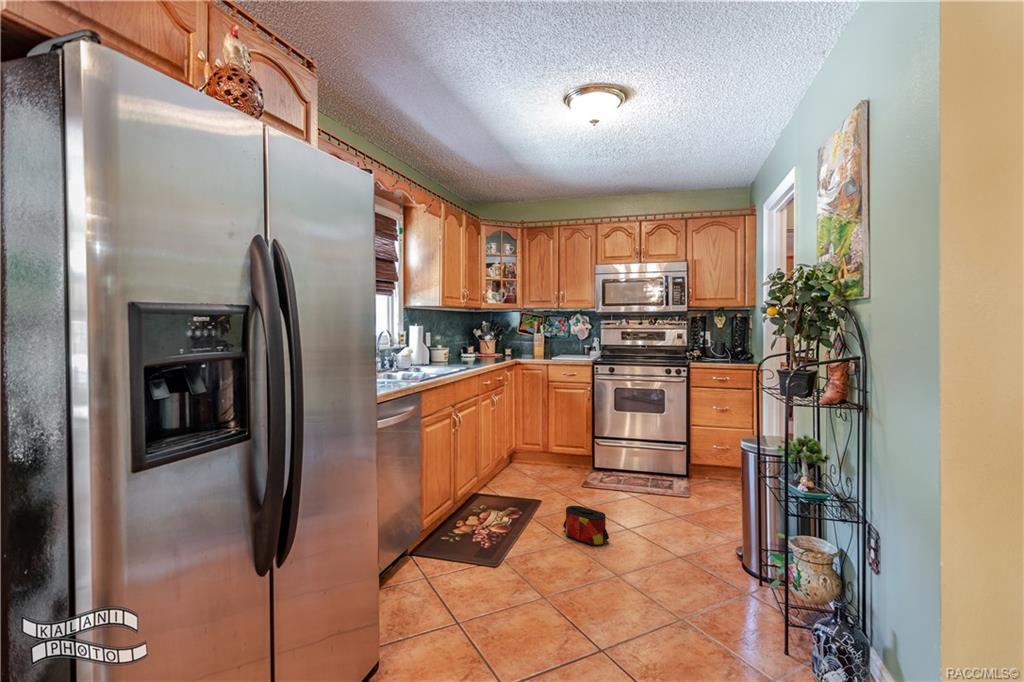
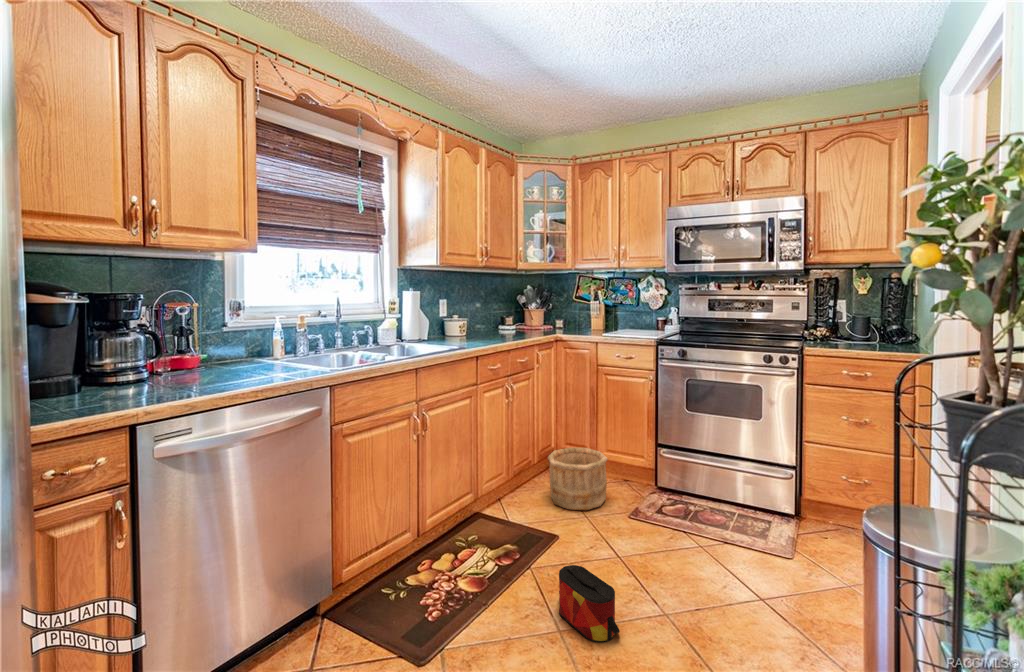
wooden bucket: none [521,442,565,486] -> present [548,448,607,510]

